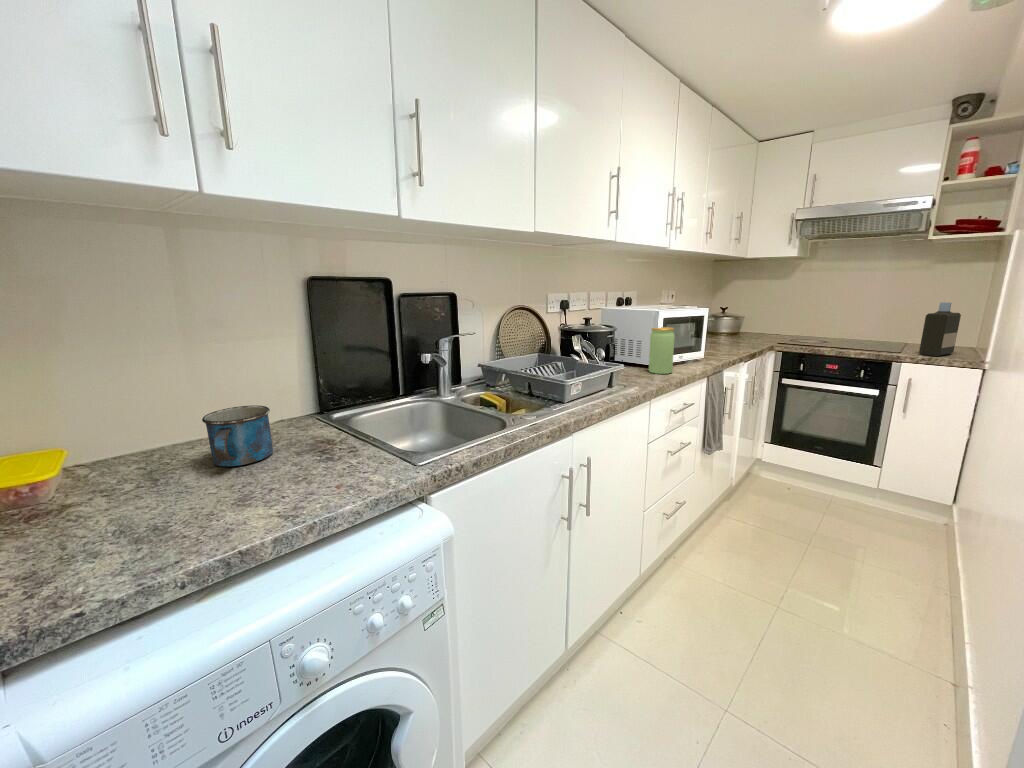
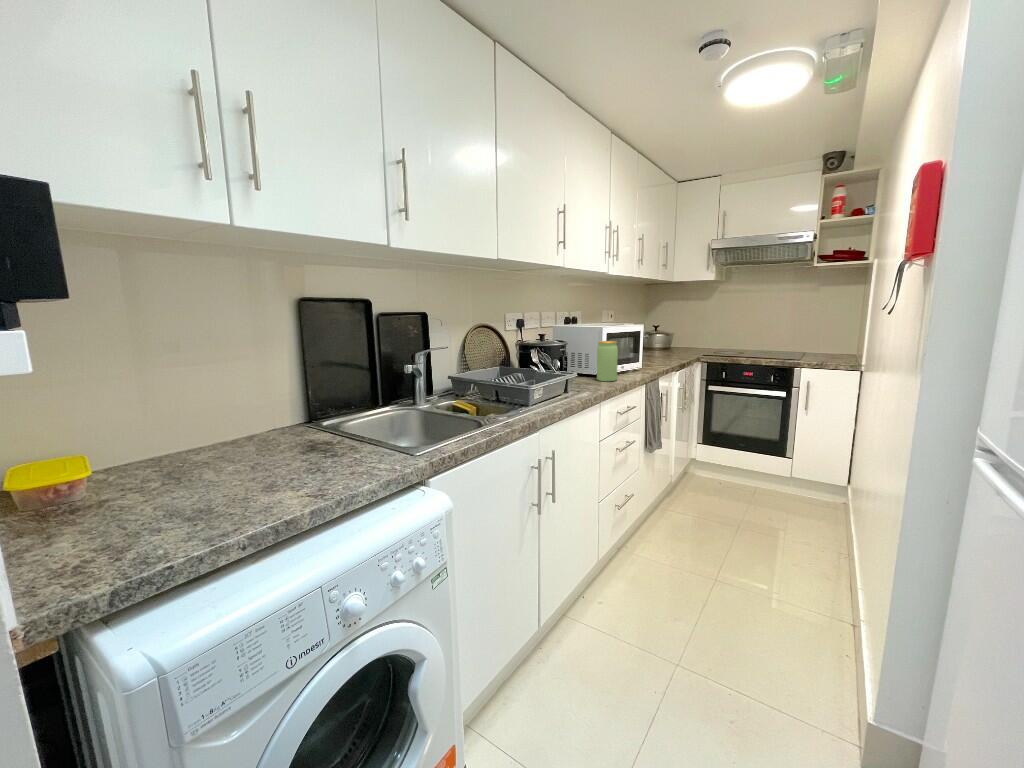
bottle: present [919,302,961,356] -> none [813,318,842,362]
mug: present [202,405,273,466] -> none [215,412,277,466]

